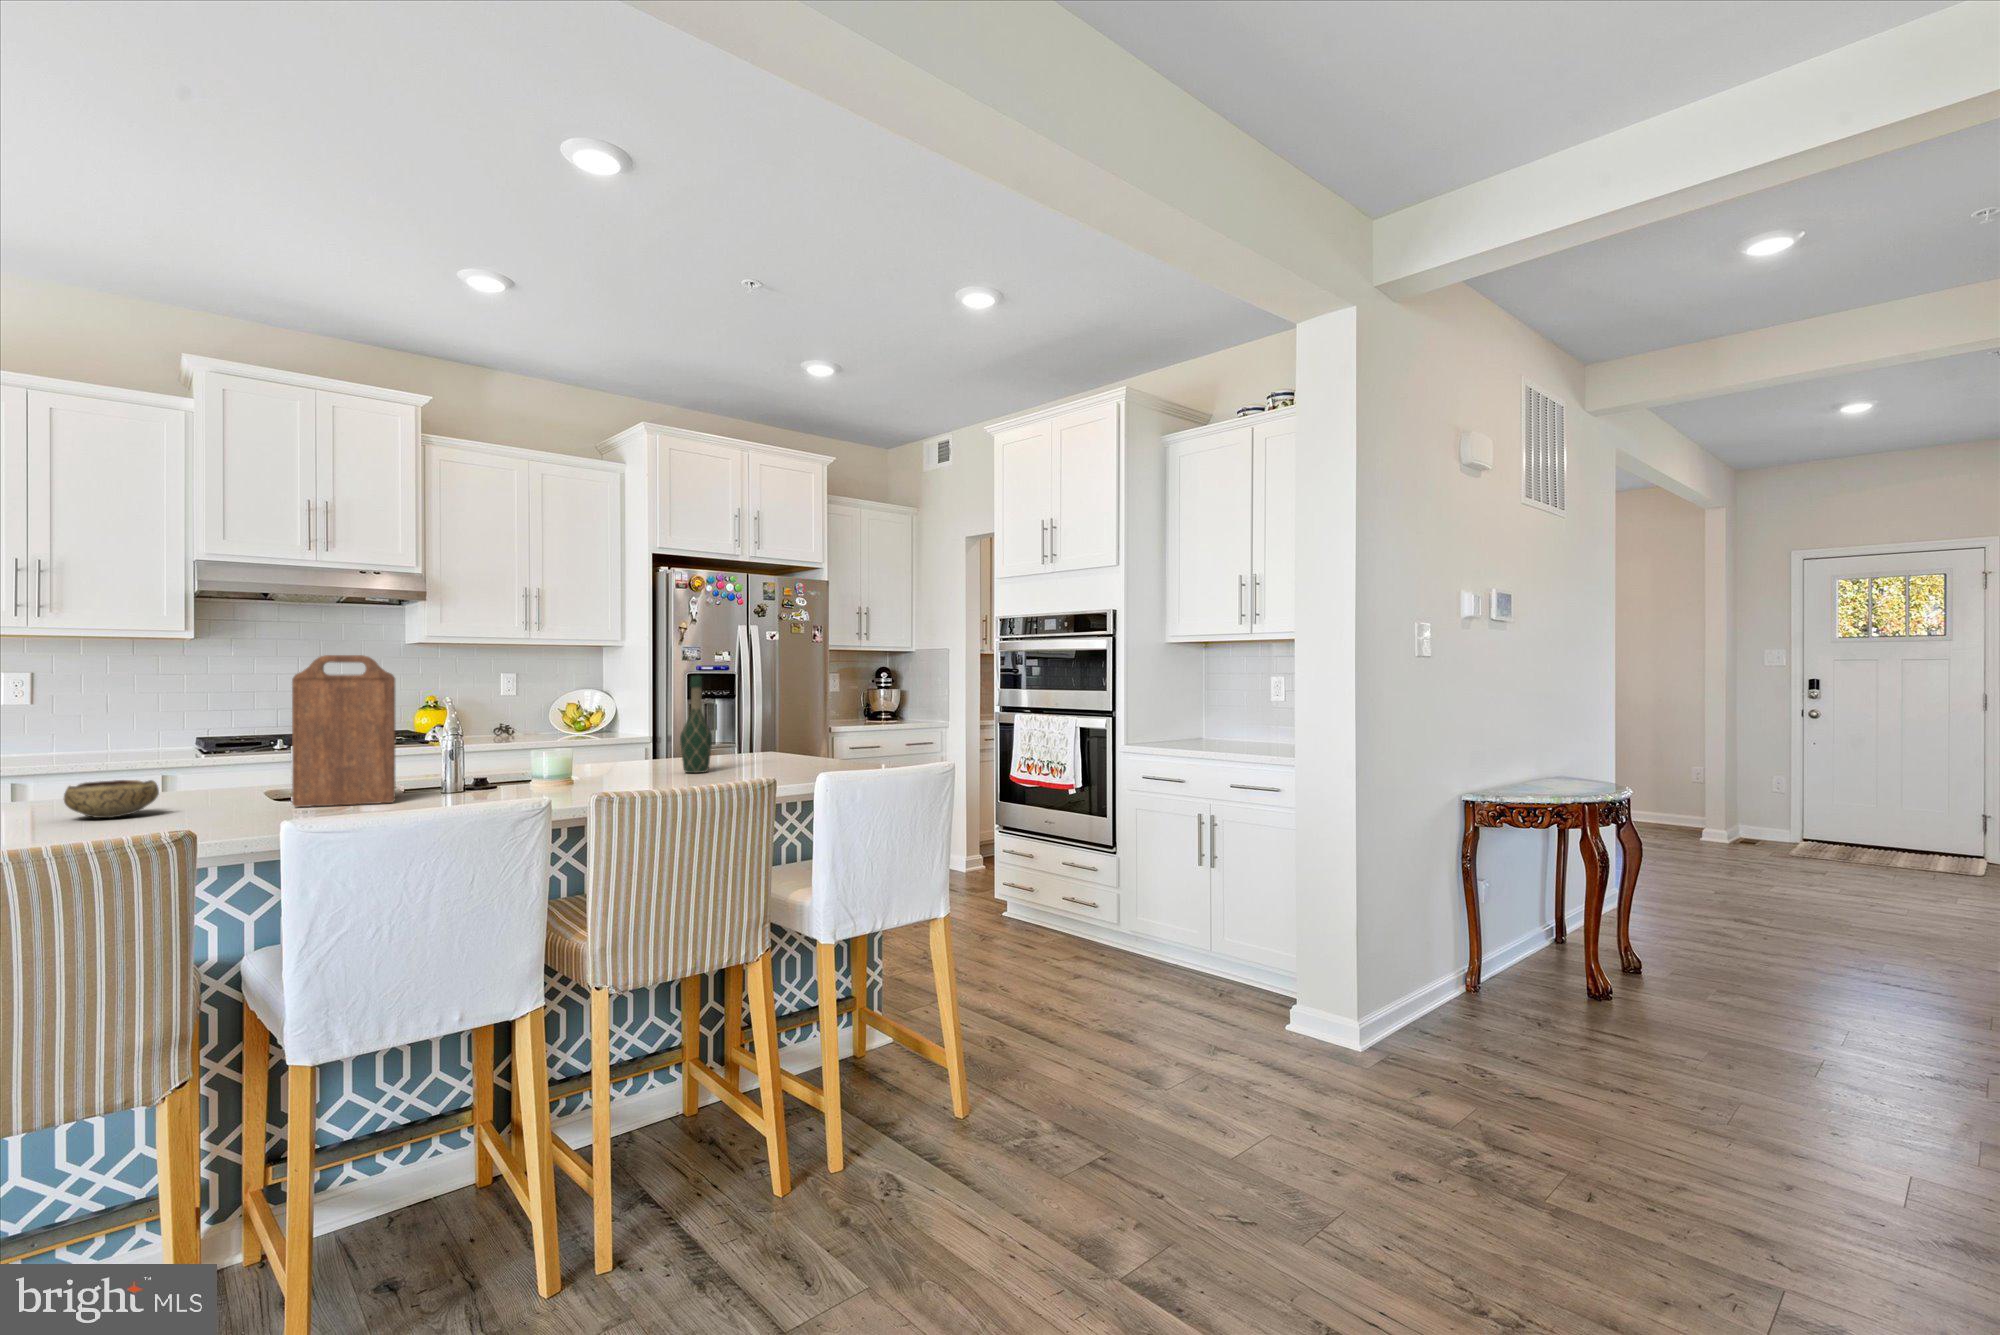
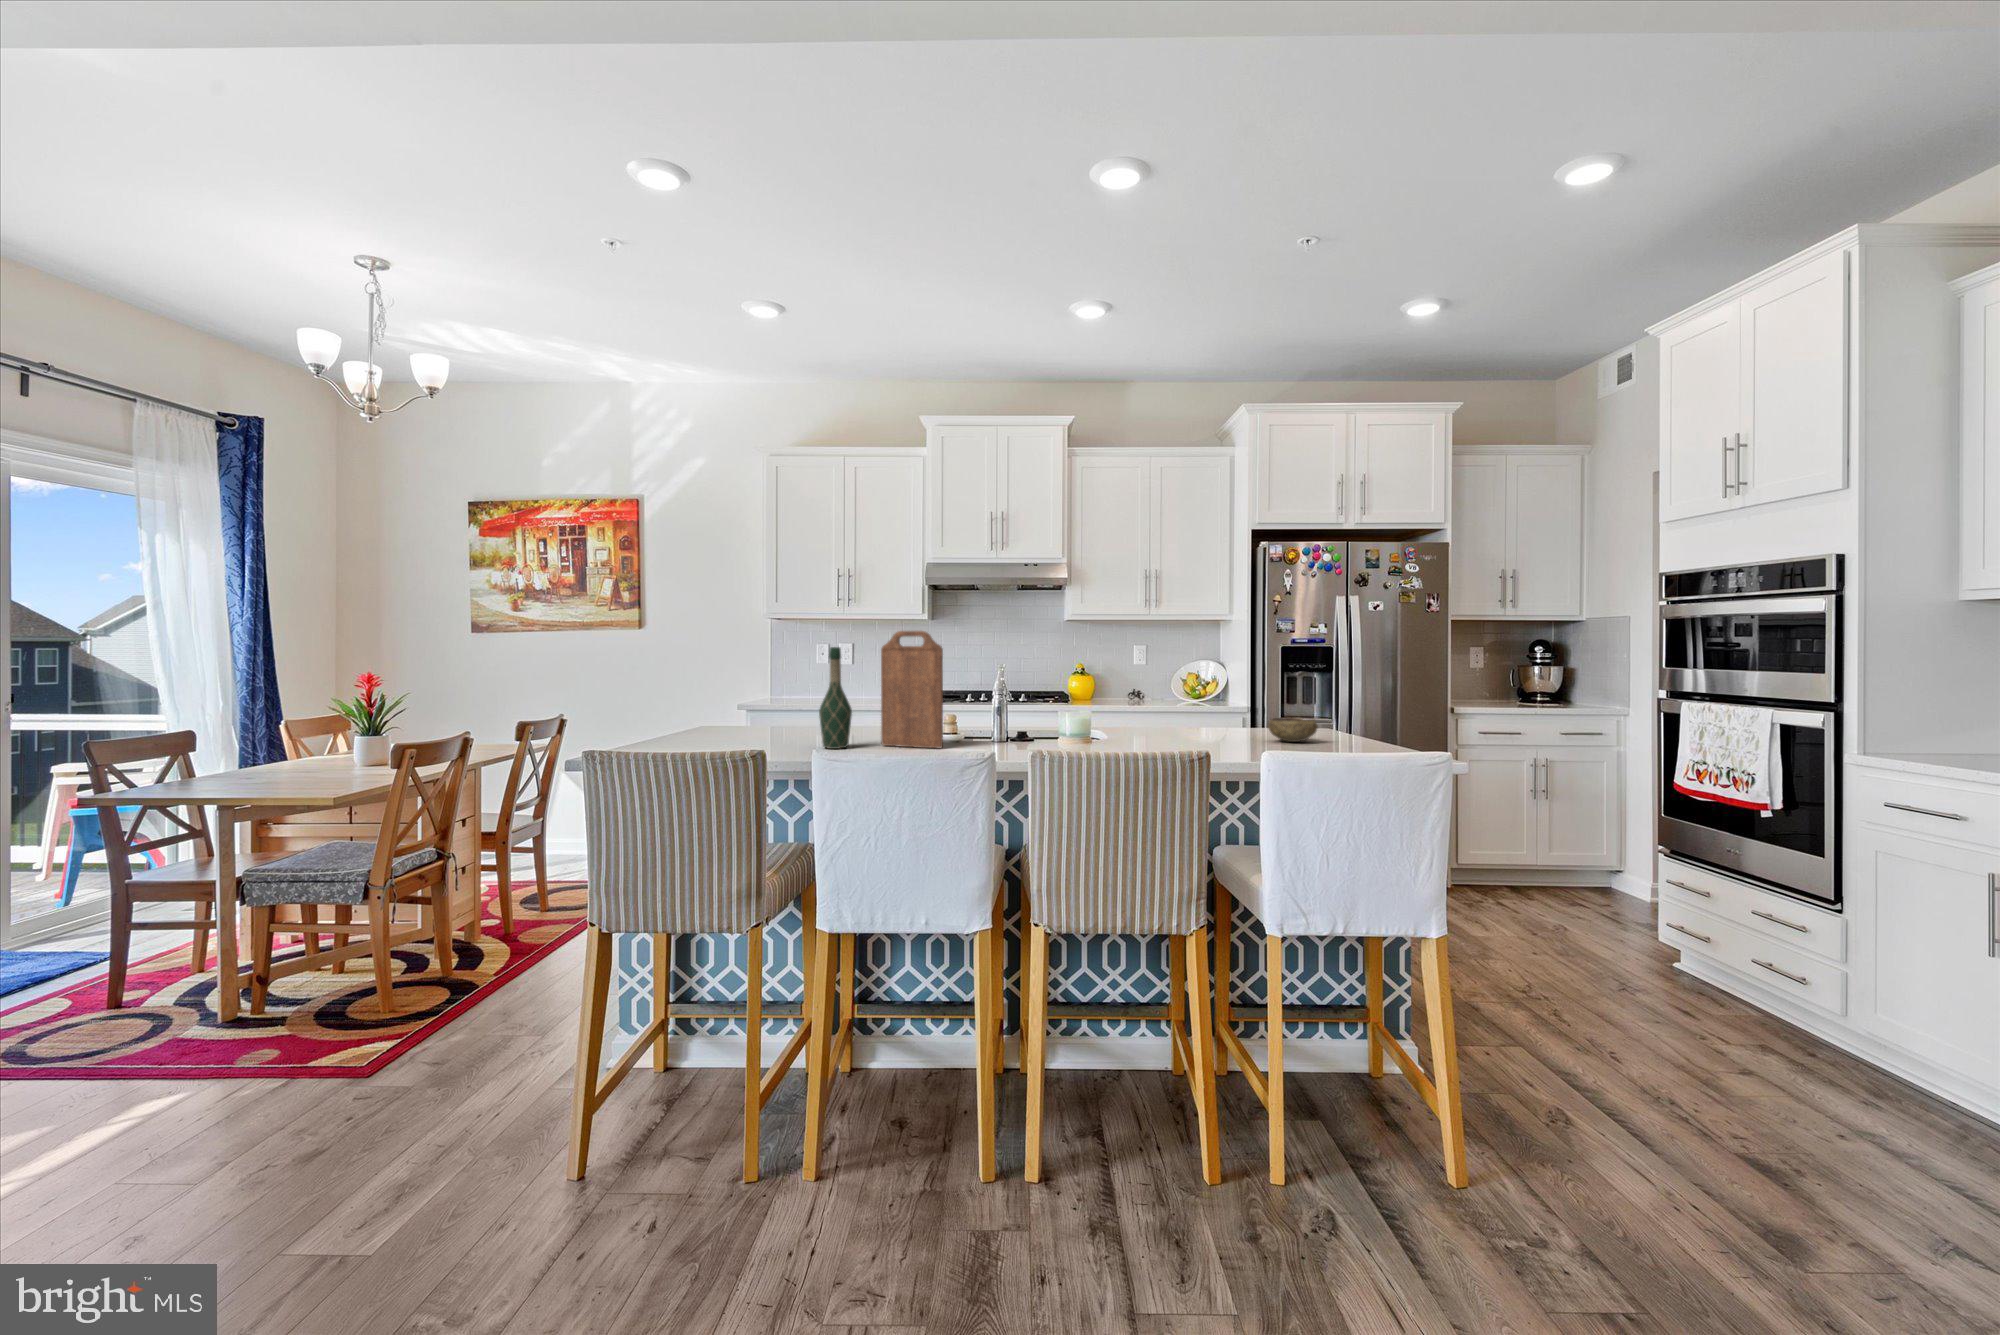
wine bottle: present [680,676,712,773] -> present [819,647,852,749]
bowl: present [64,780,159,818] -> present [1268,717,1318,742]

